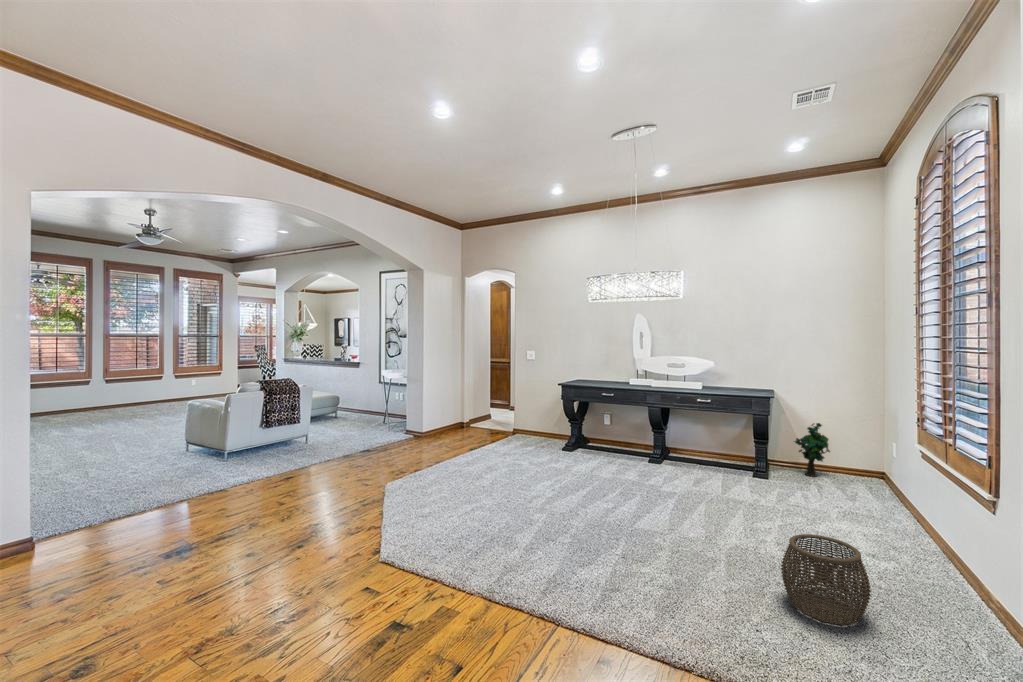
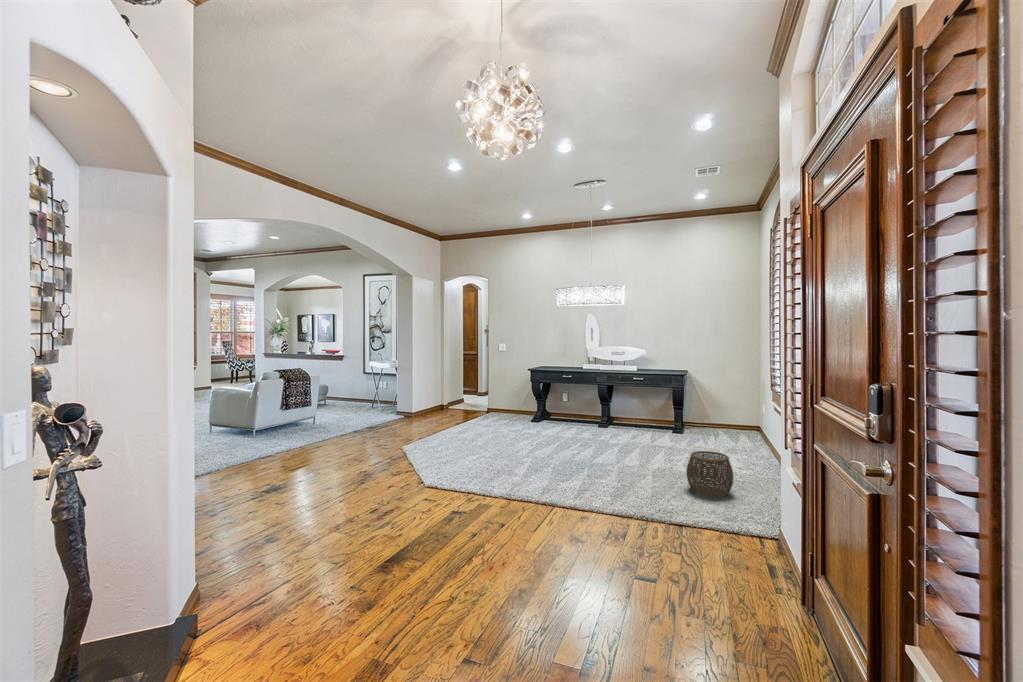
decorative plant: present [795,423,830,477] -> none [700,393,725,432]

